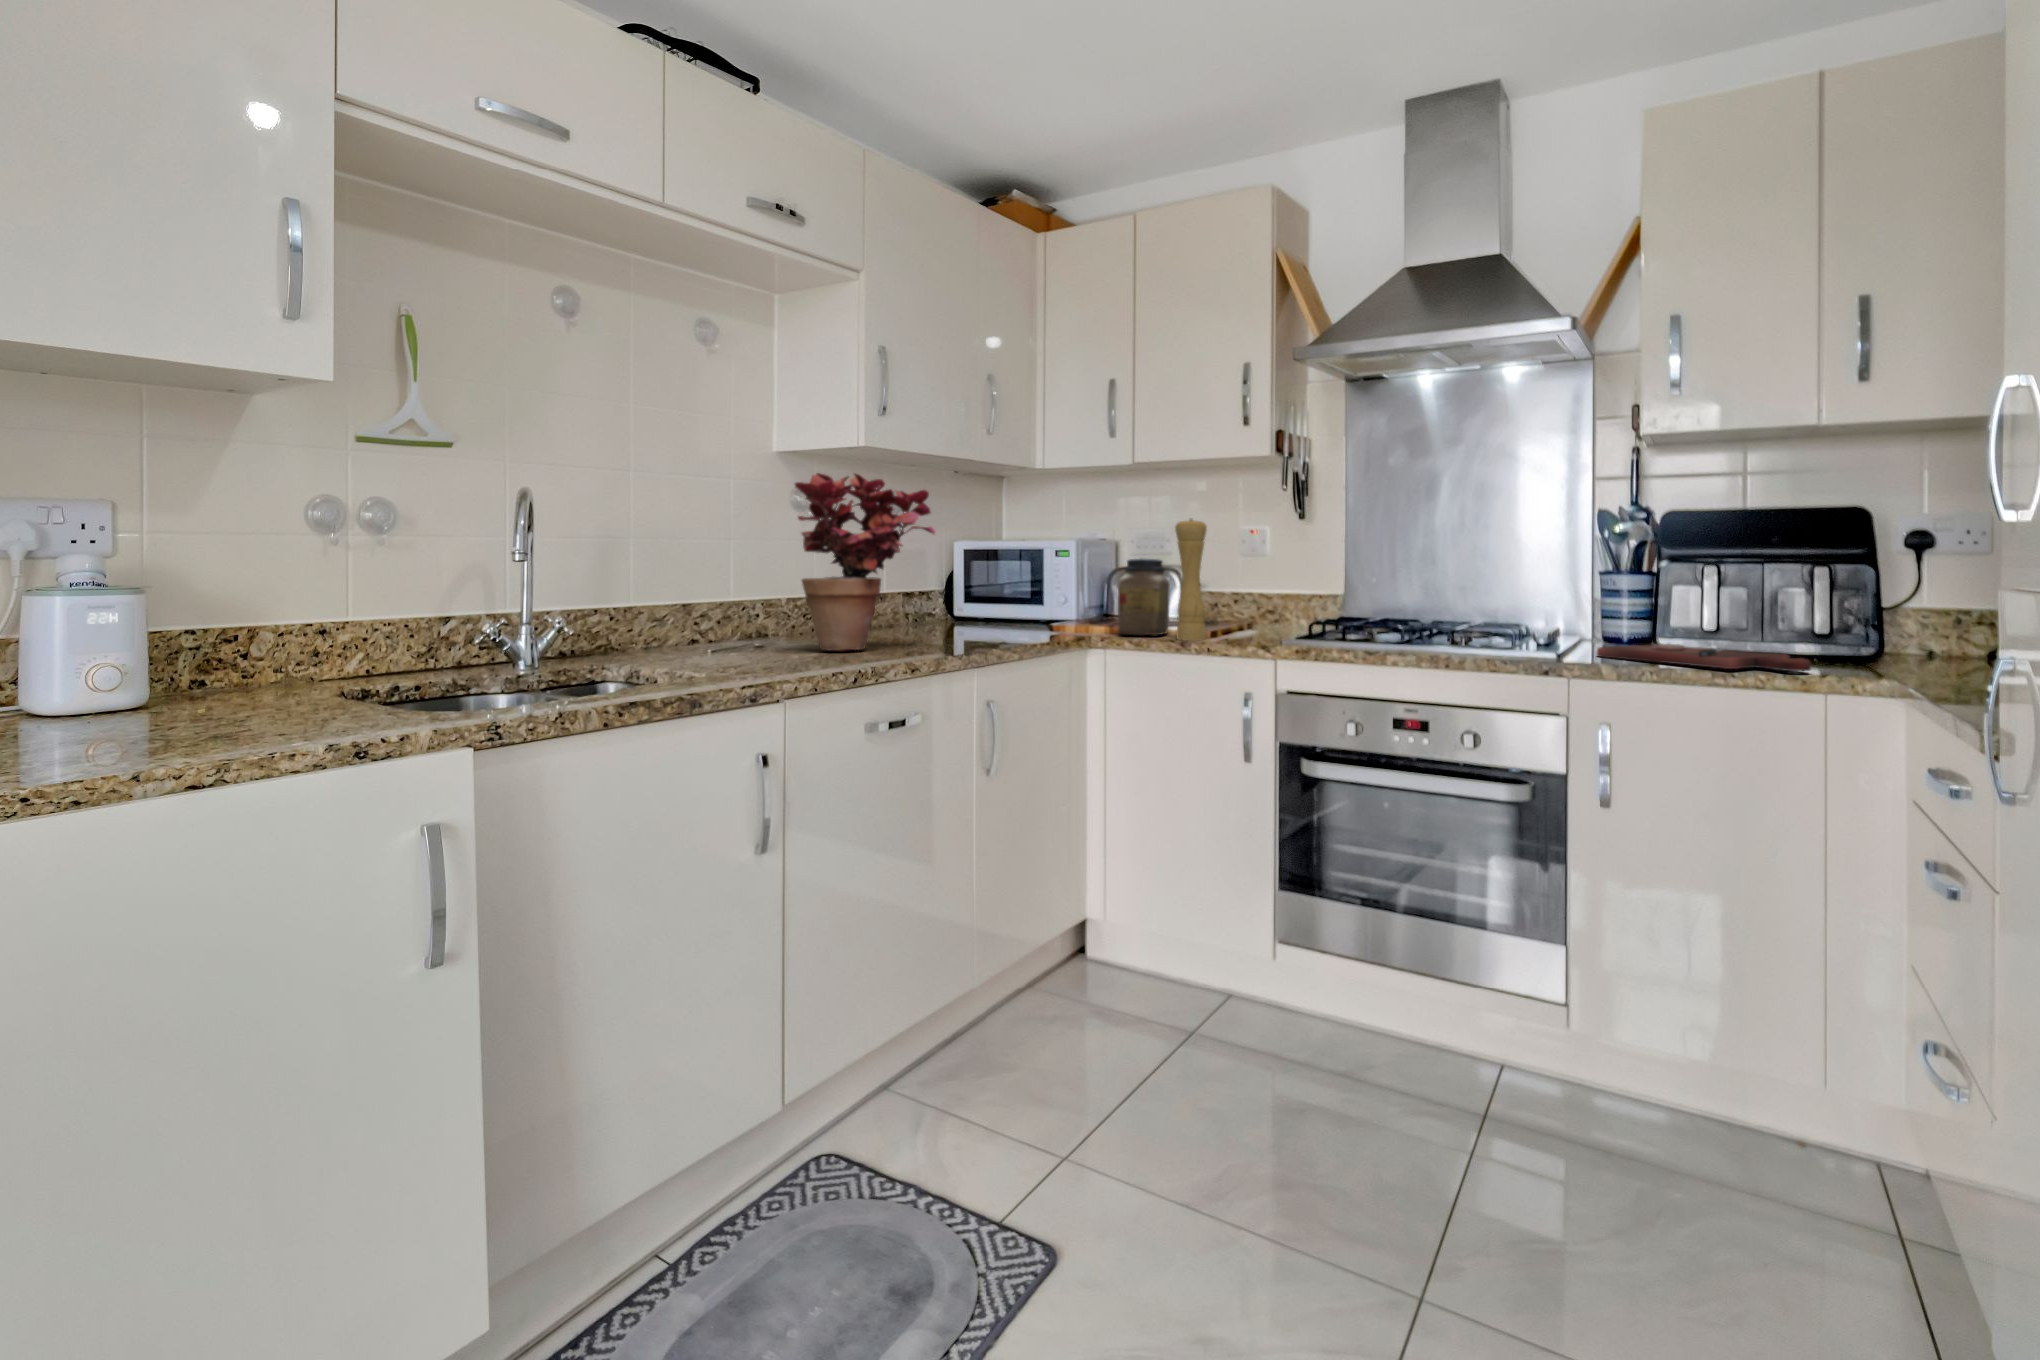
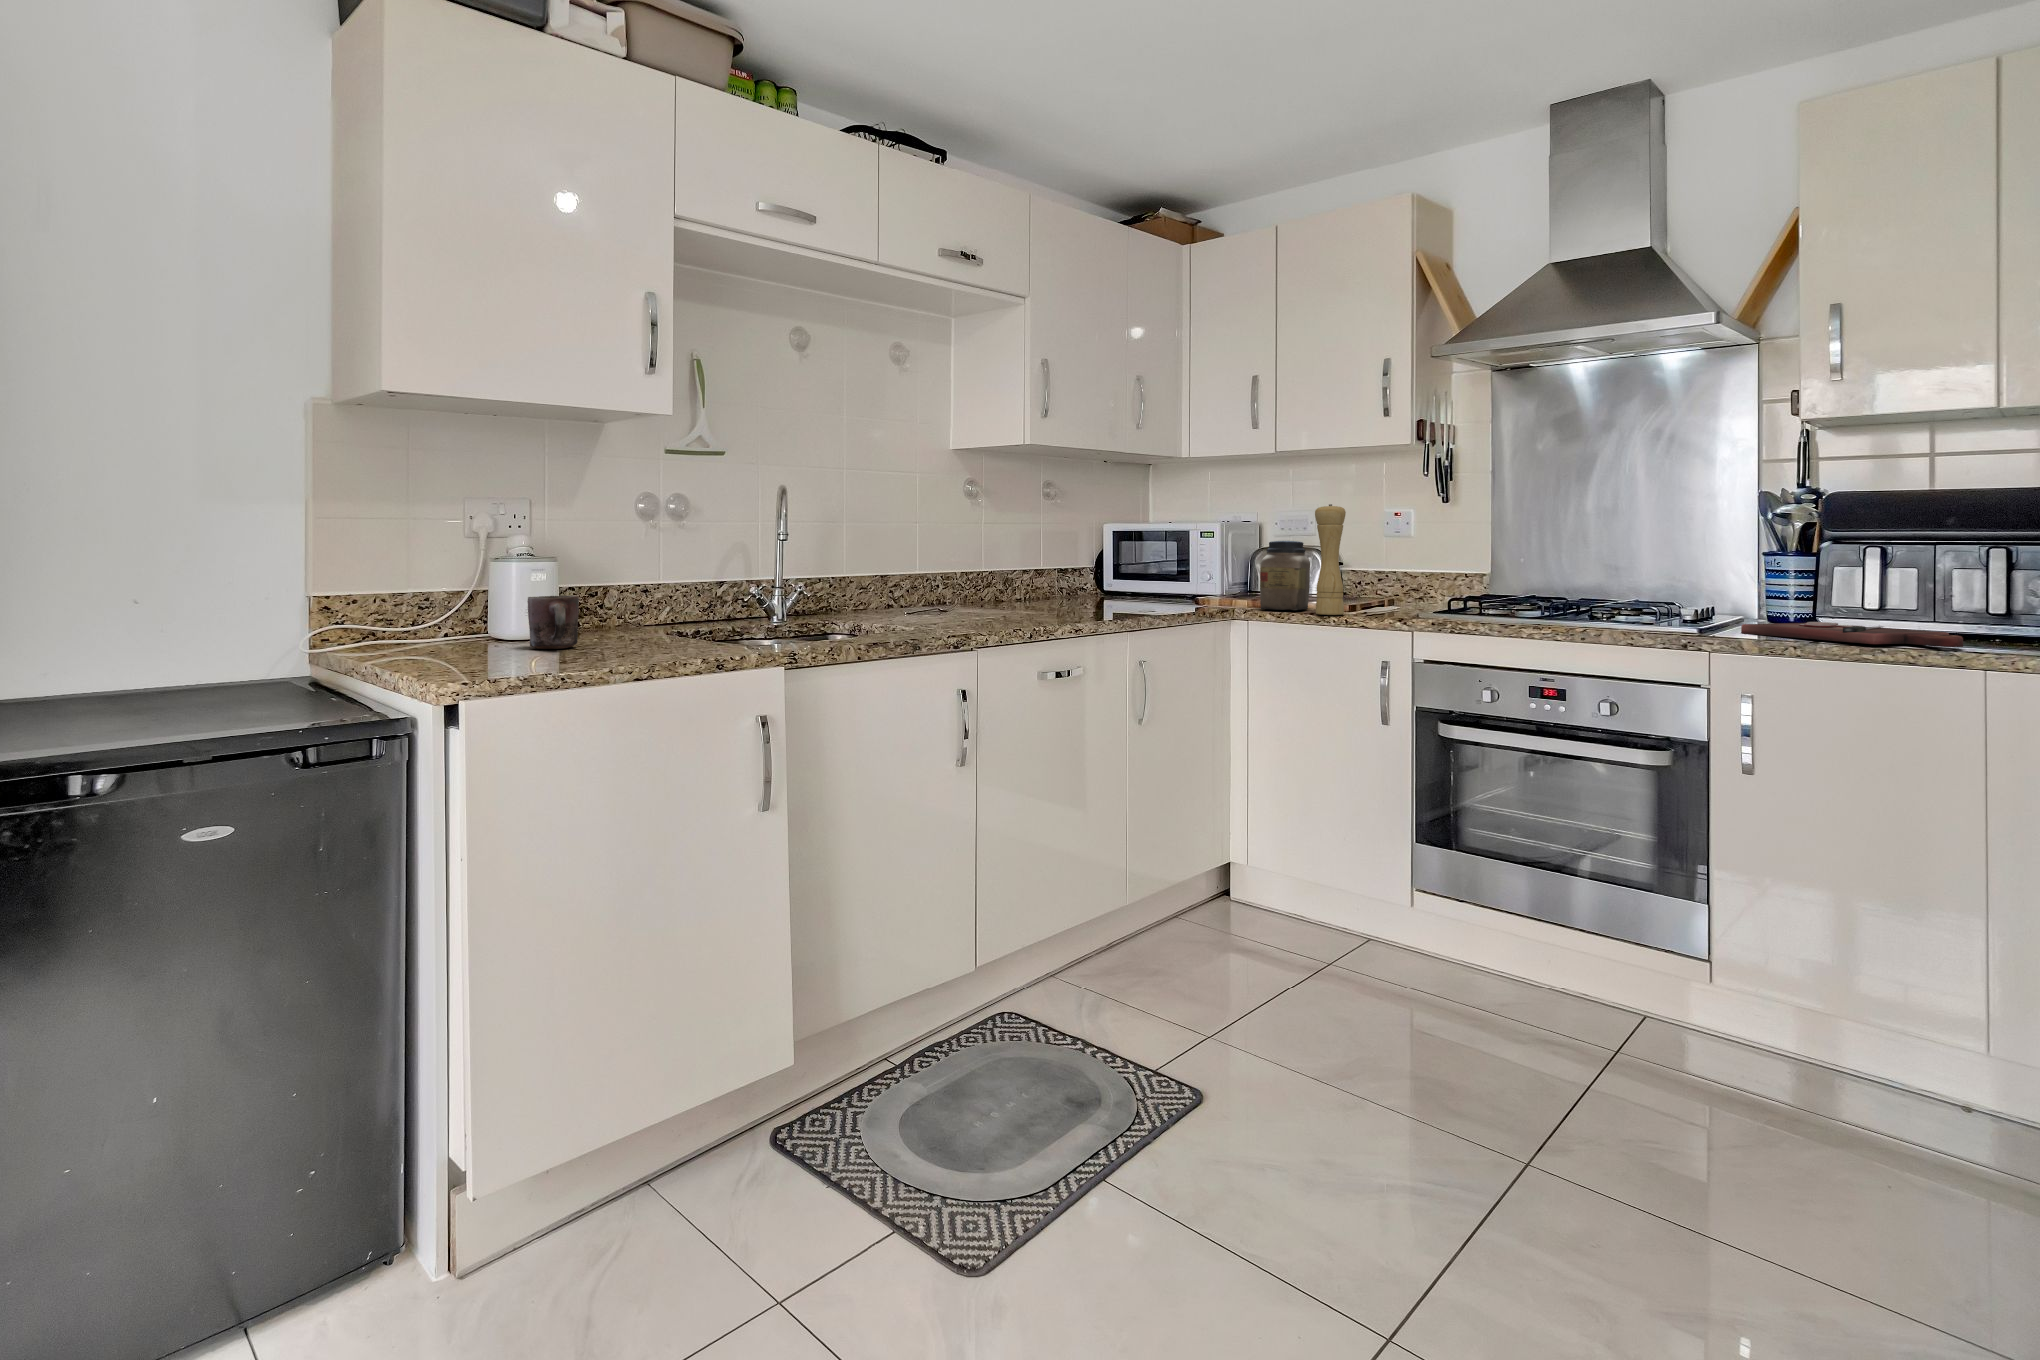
potted plant: present [795,473,935,650] -> none [978,469,1095,616]
mug: none [57,645,155,730] -> present [527,596,579,649]

